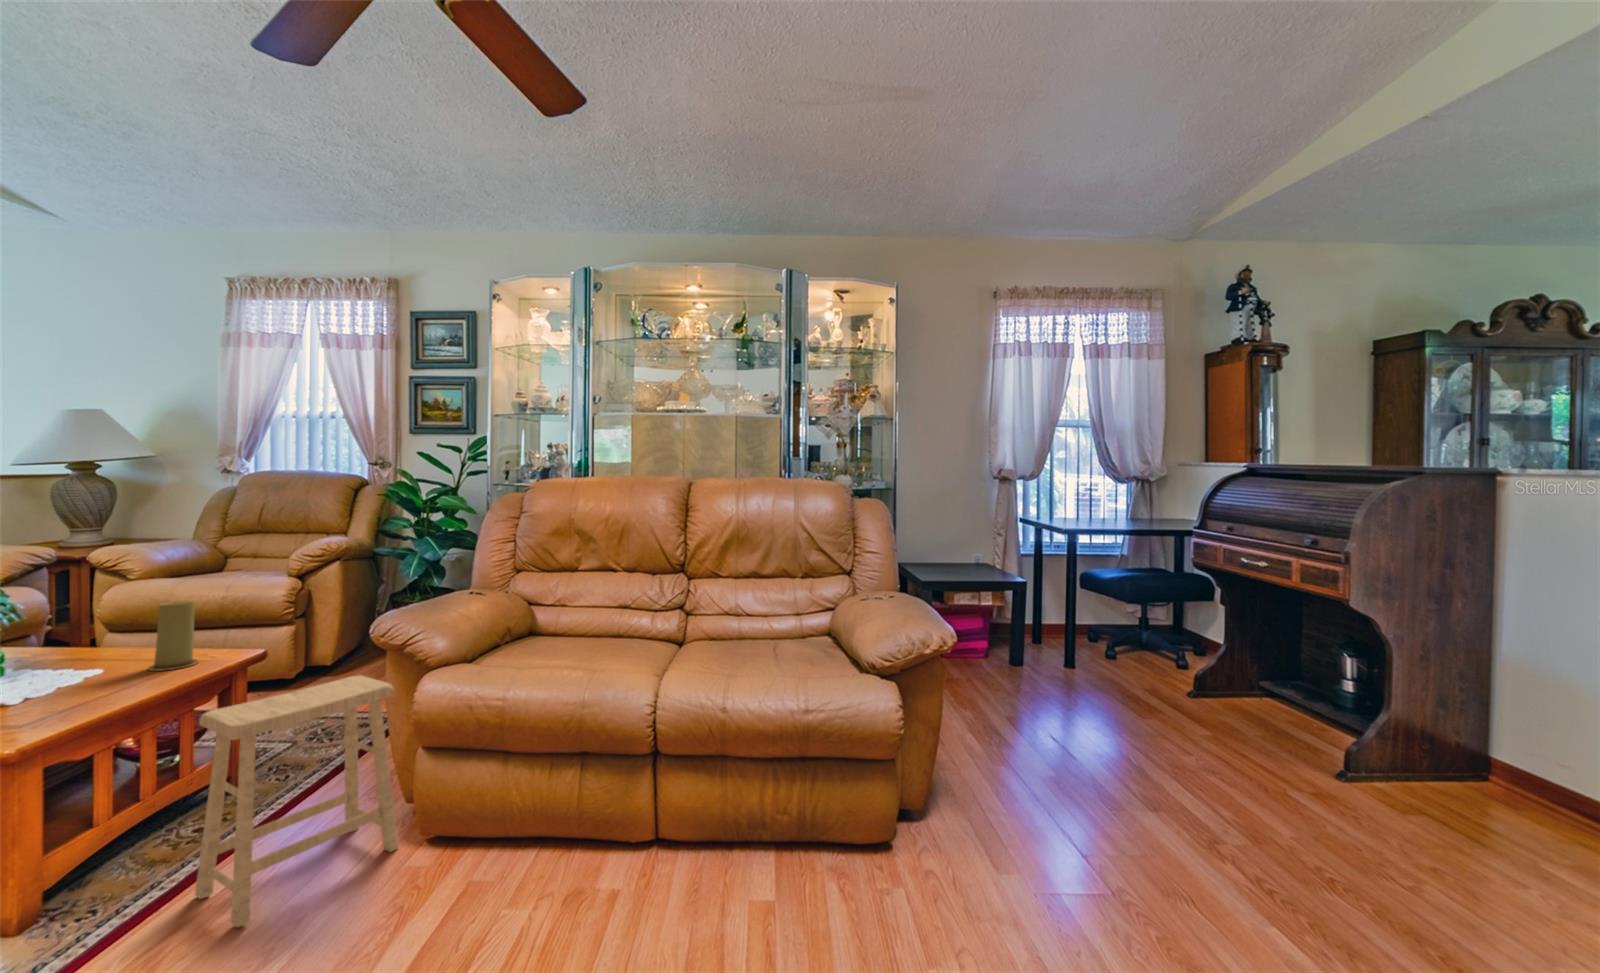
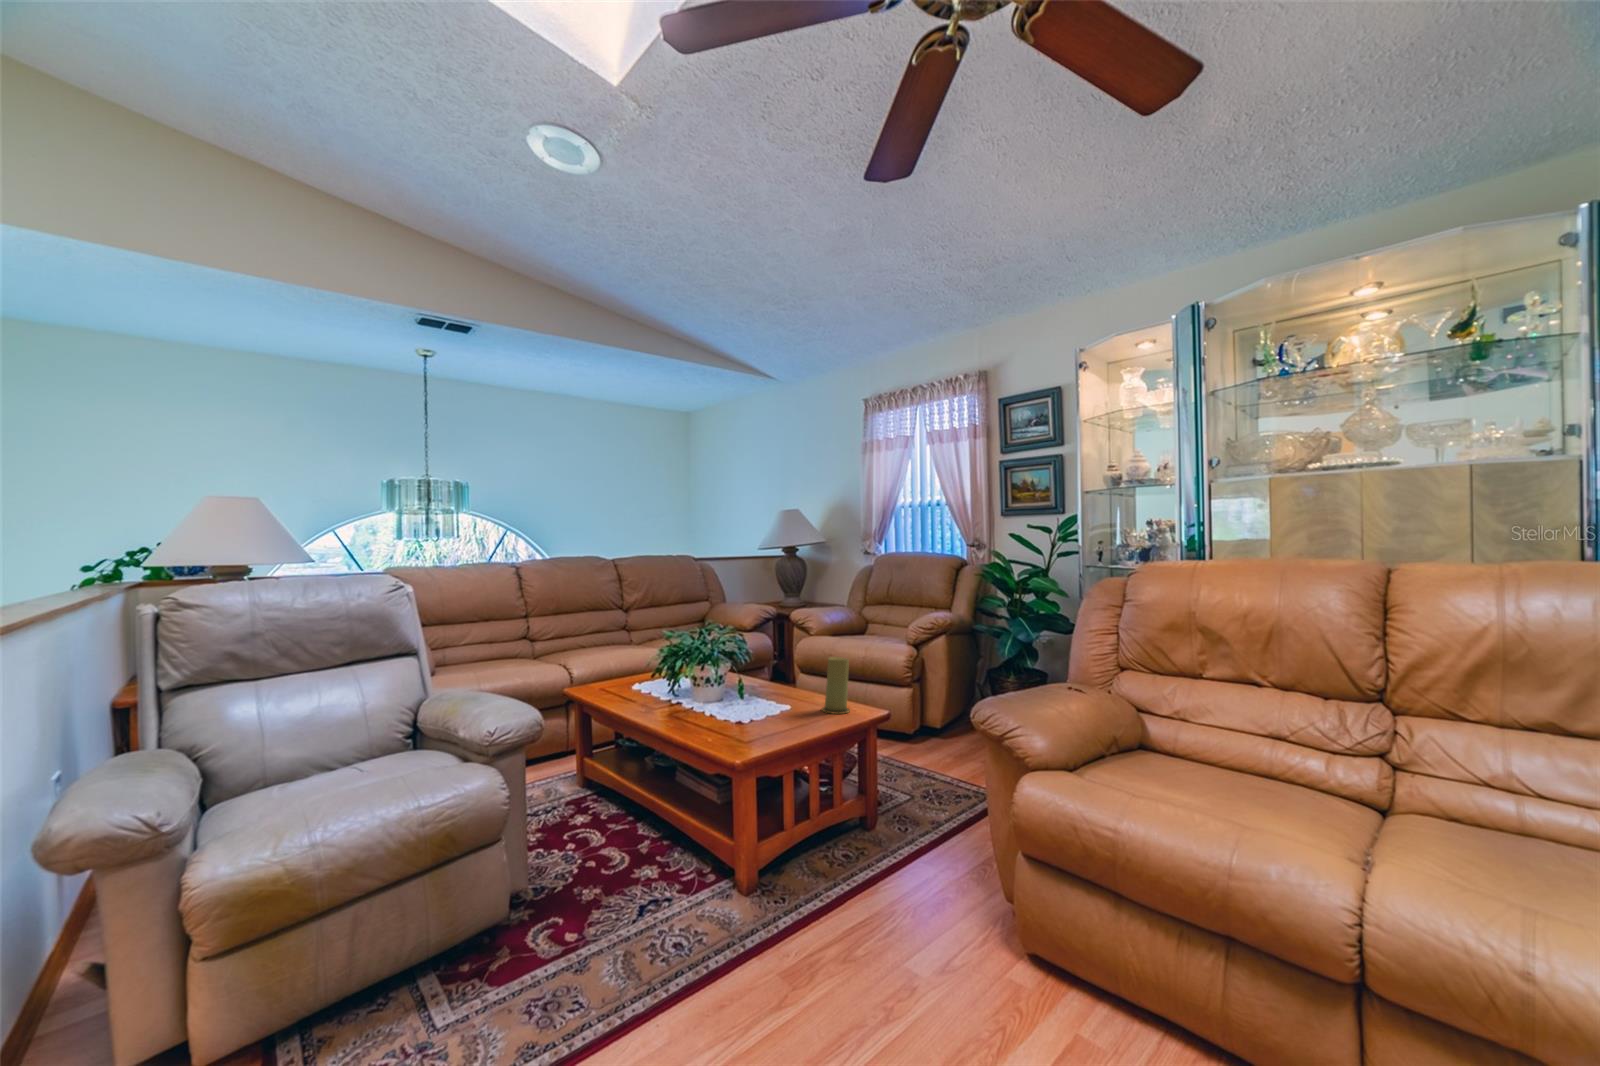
footstool: present [195,675,398,927] -> none [845,754,1002,972]

